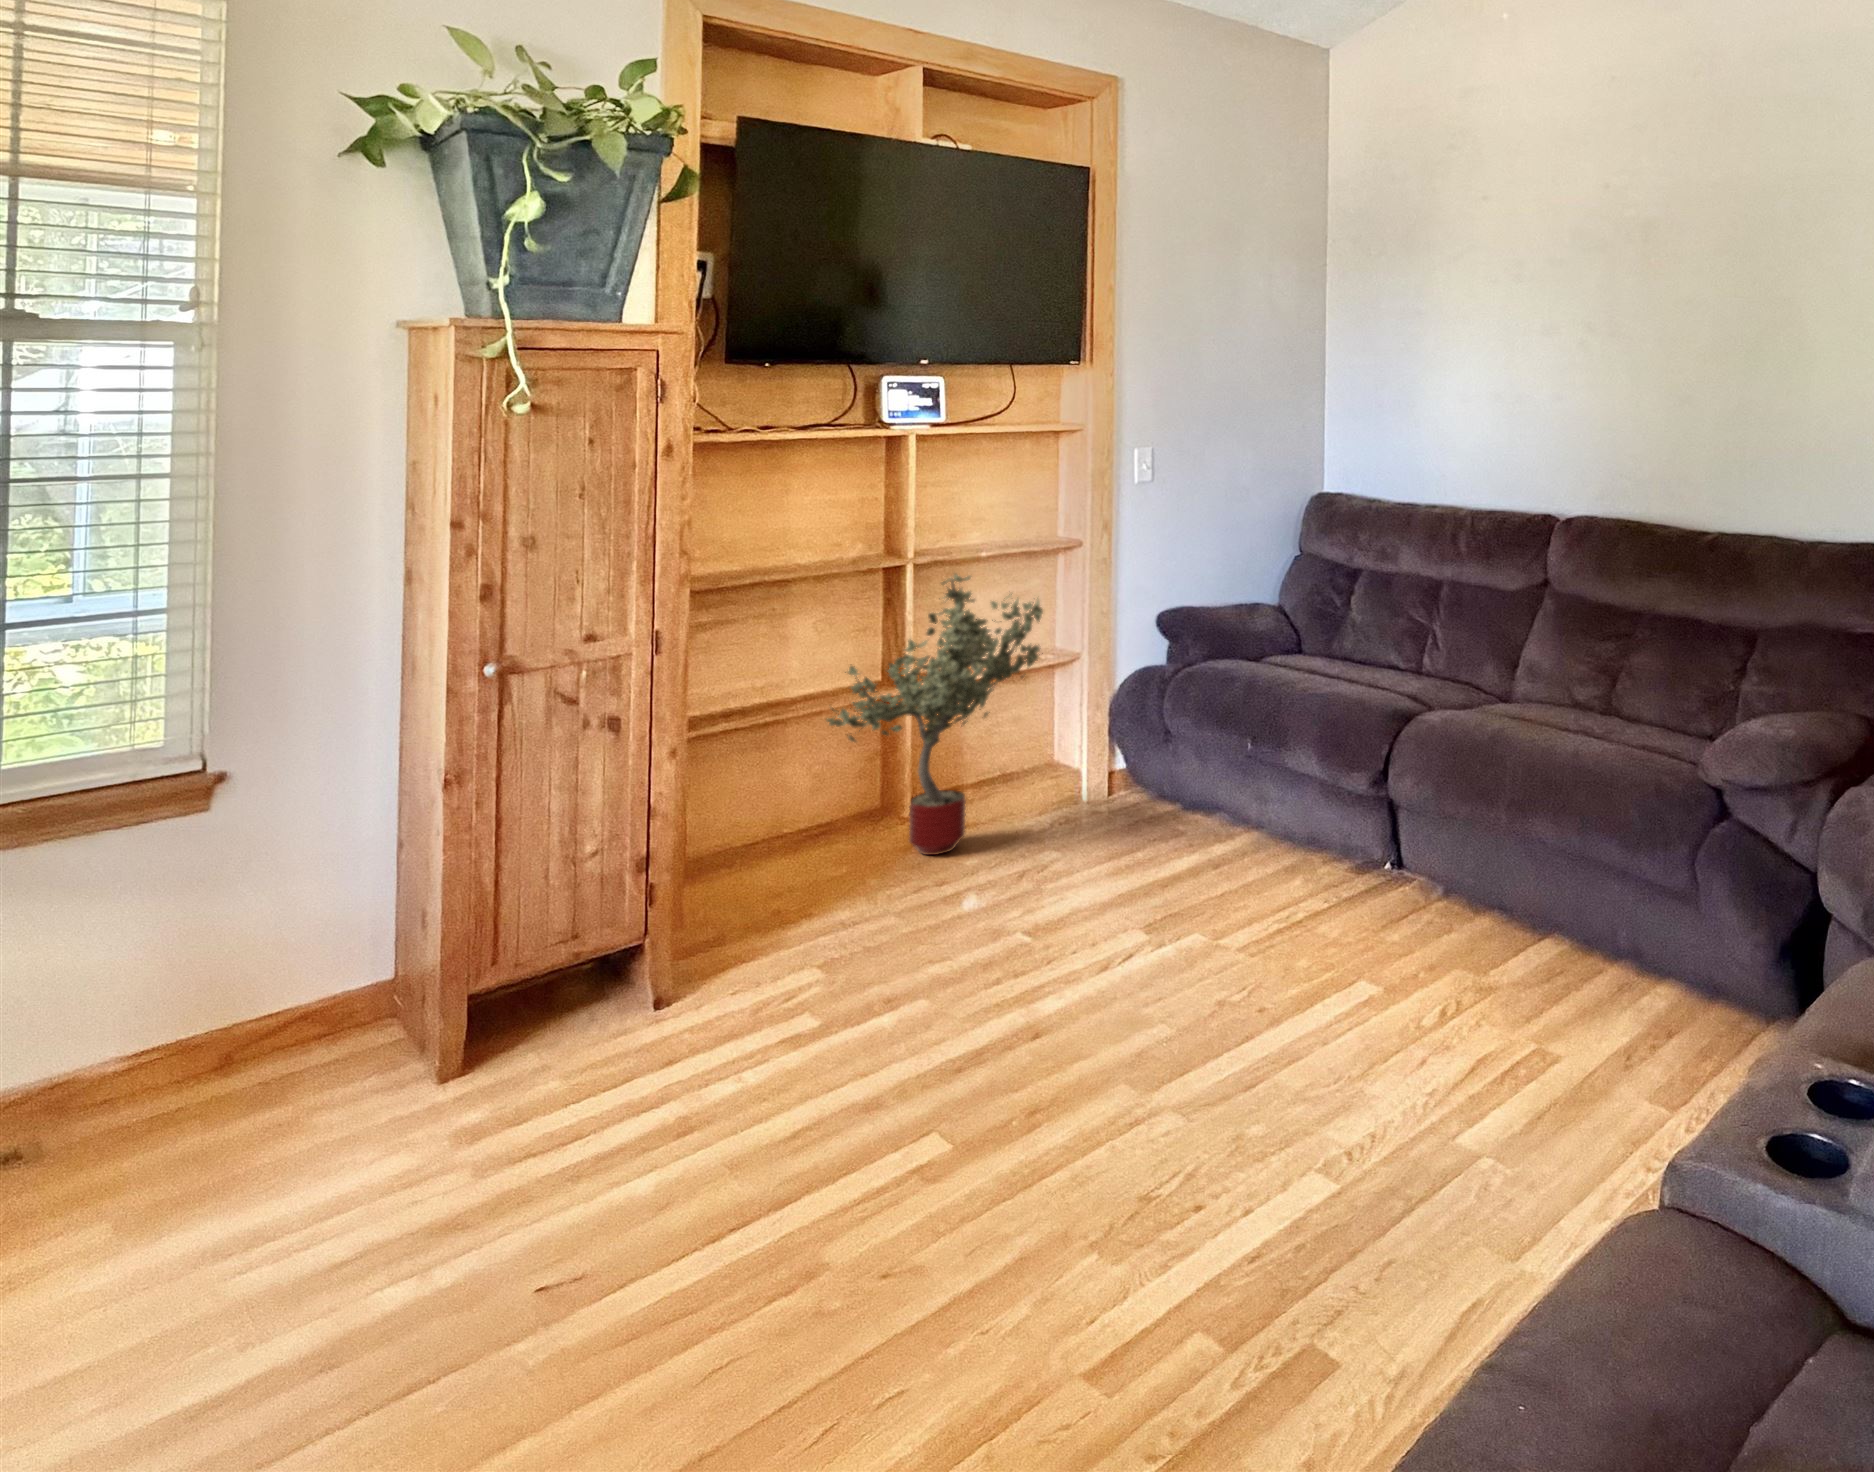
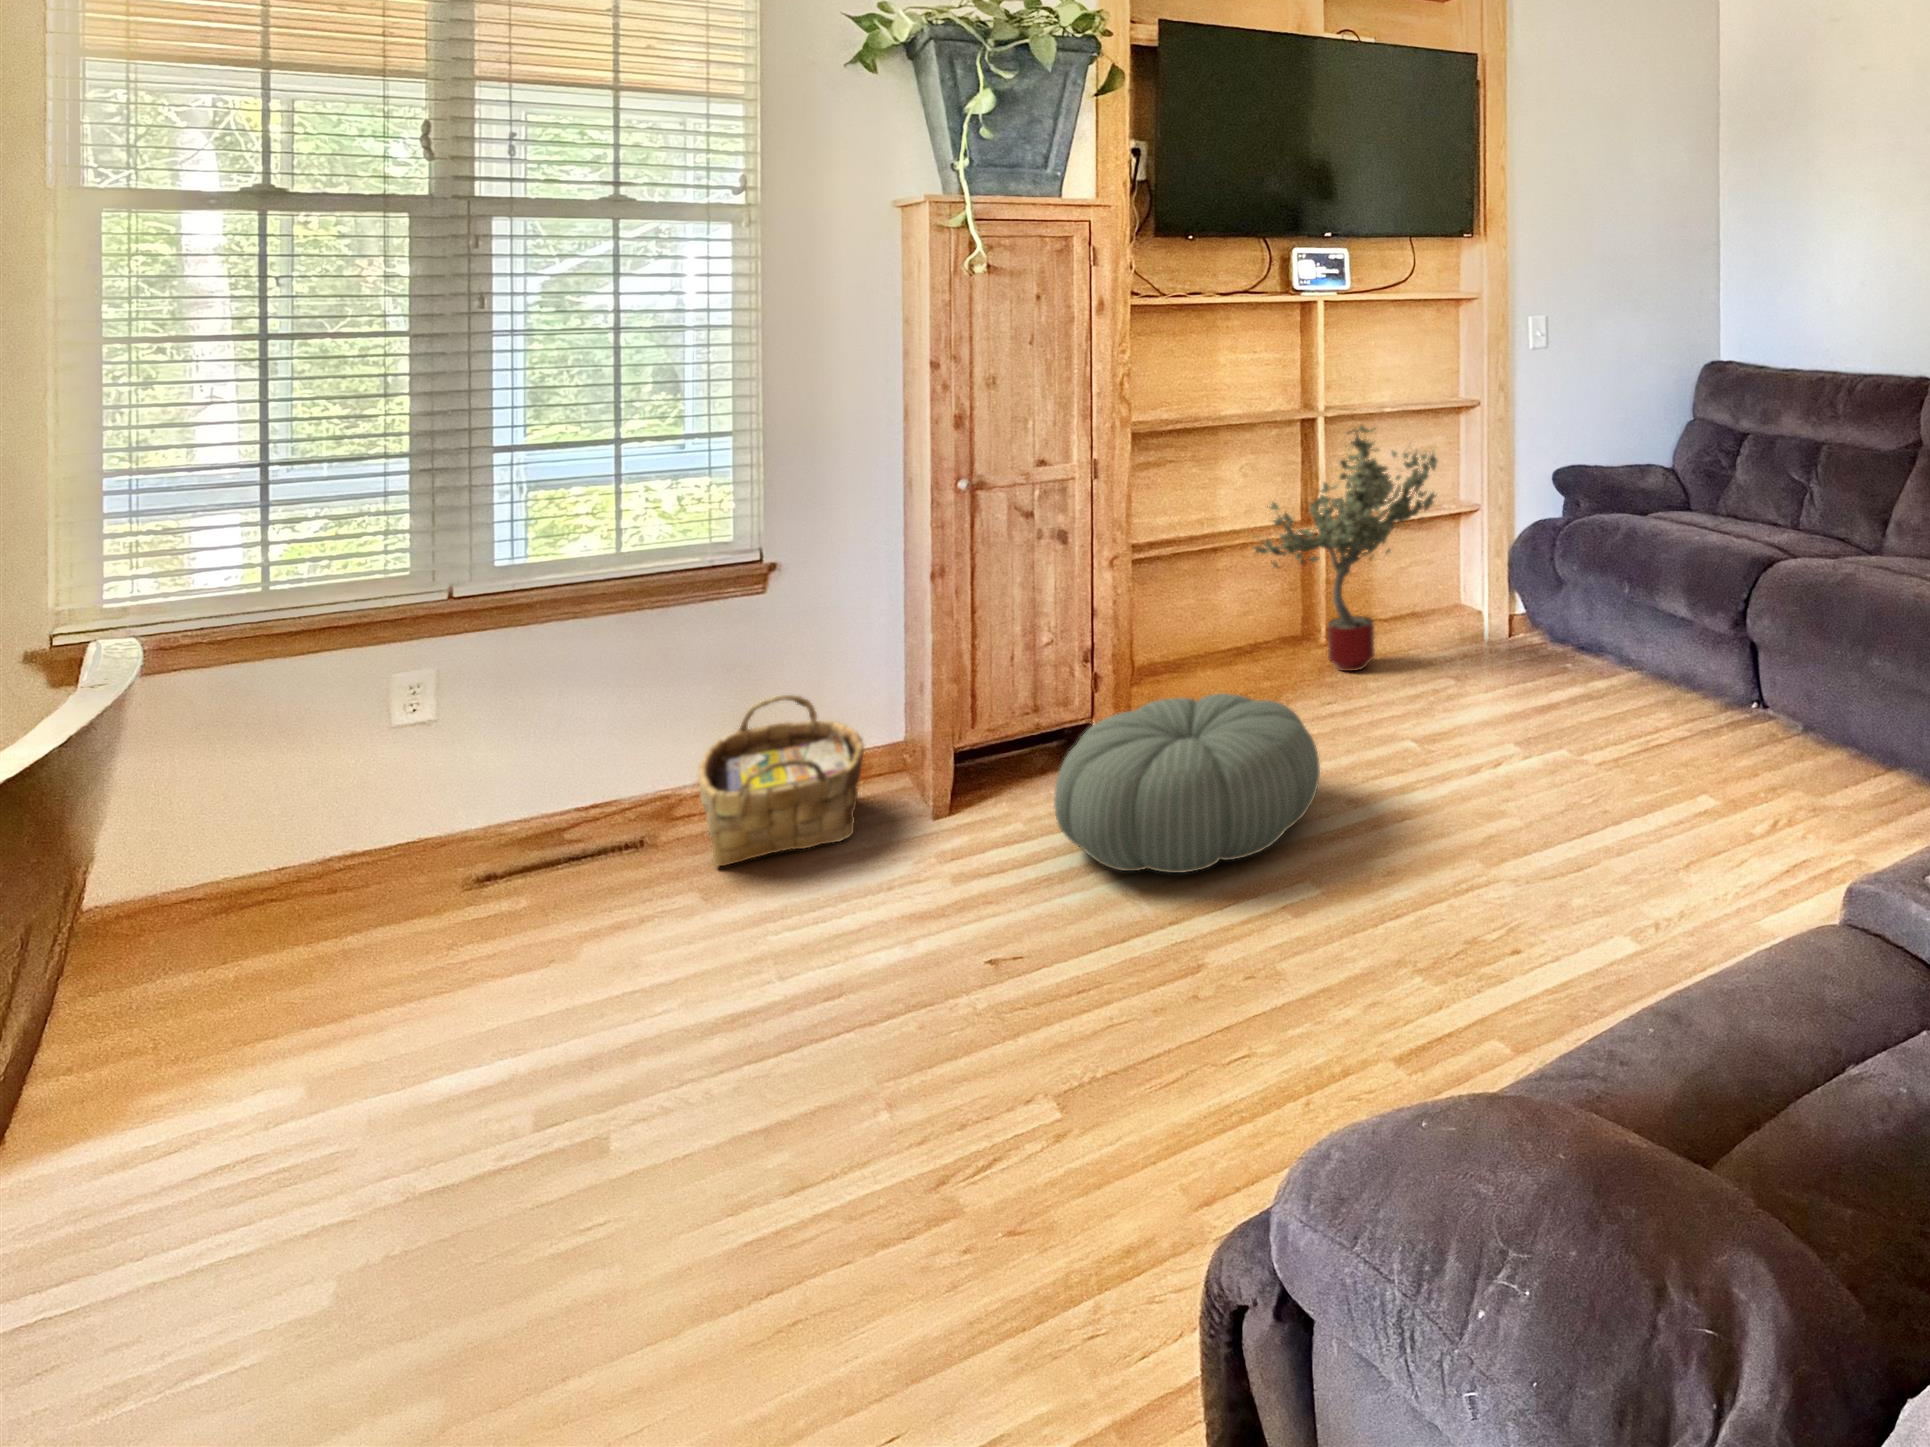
pouf: none [612,896,940,1121] -> present [1054,693,1320,873]
woven basket: none [77,952,328,1191] -> present [698,695,864,866]

